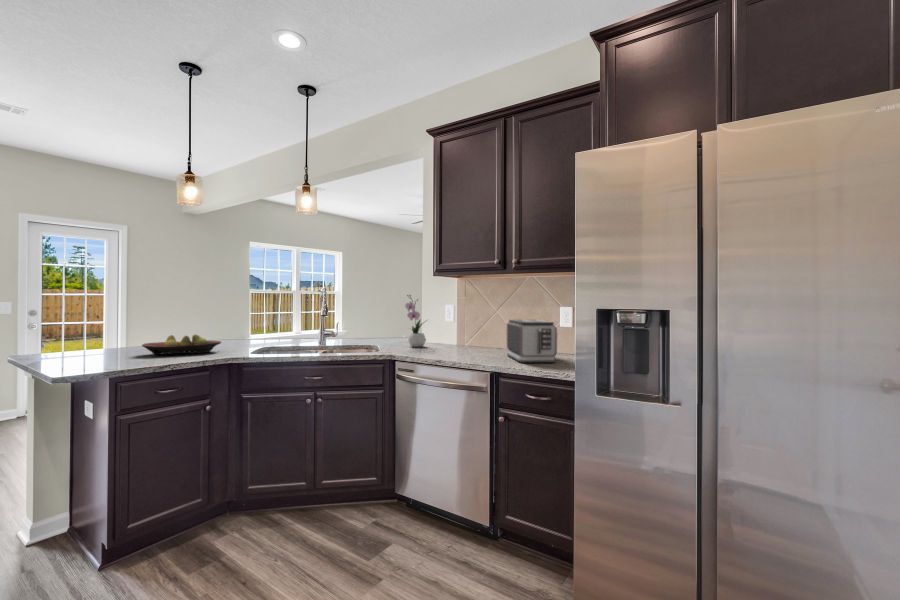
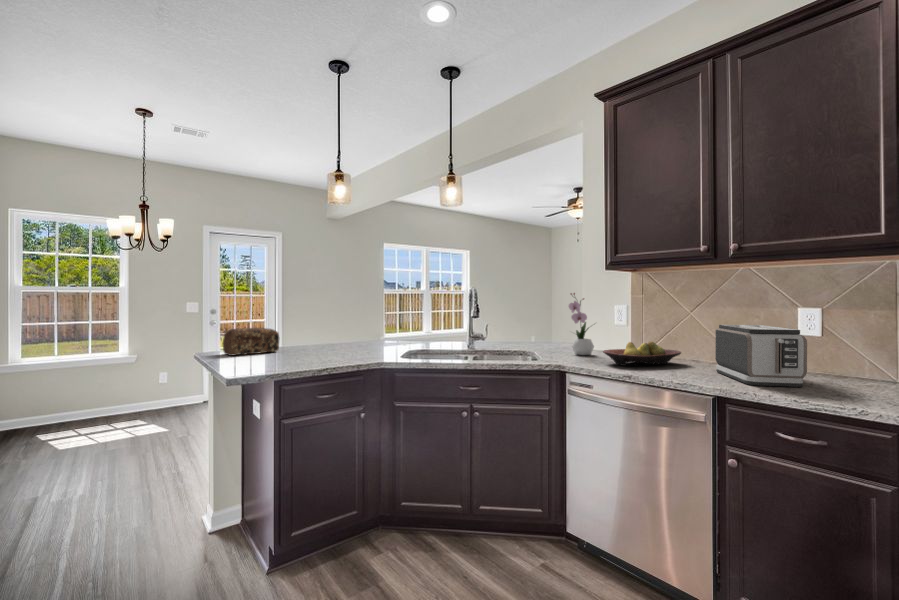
bread loaf: none [46,328,117,357] -> present [223,328,279,355]
fruit bowl: present [142,334,221,355] -> present [603,341,681,366]

